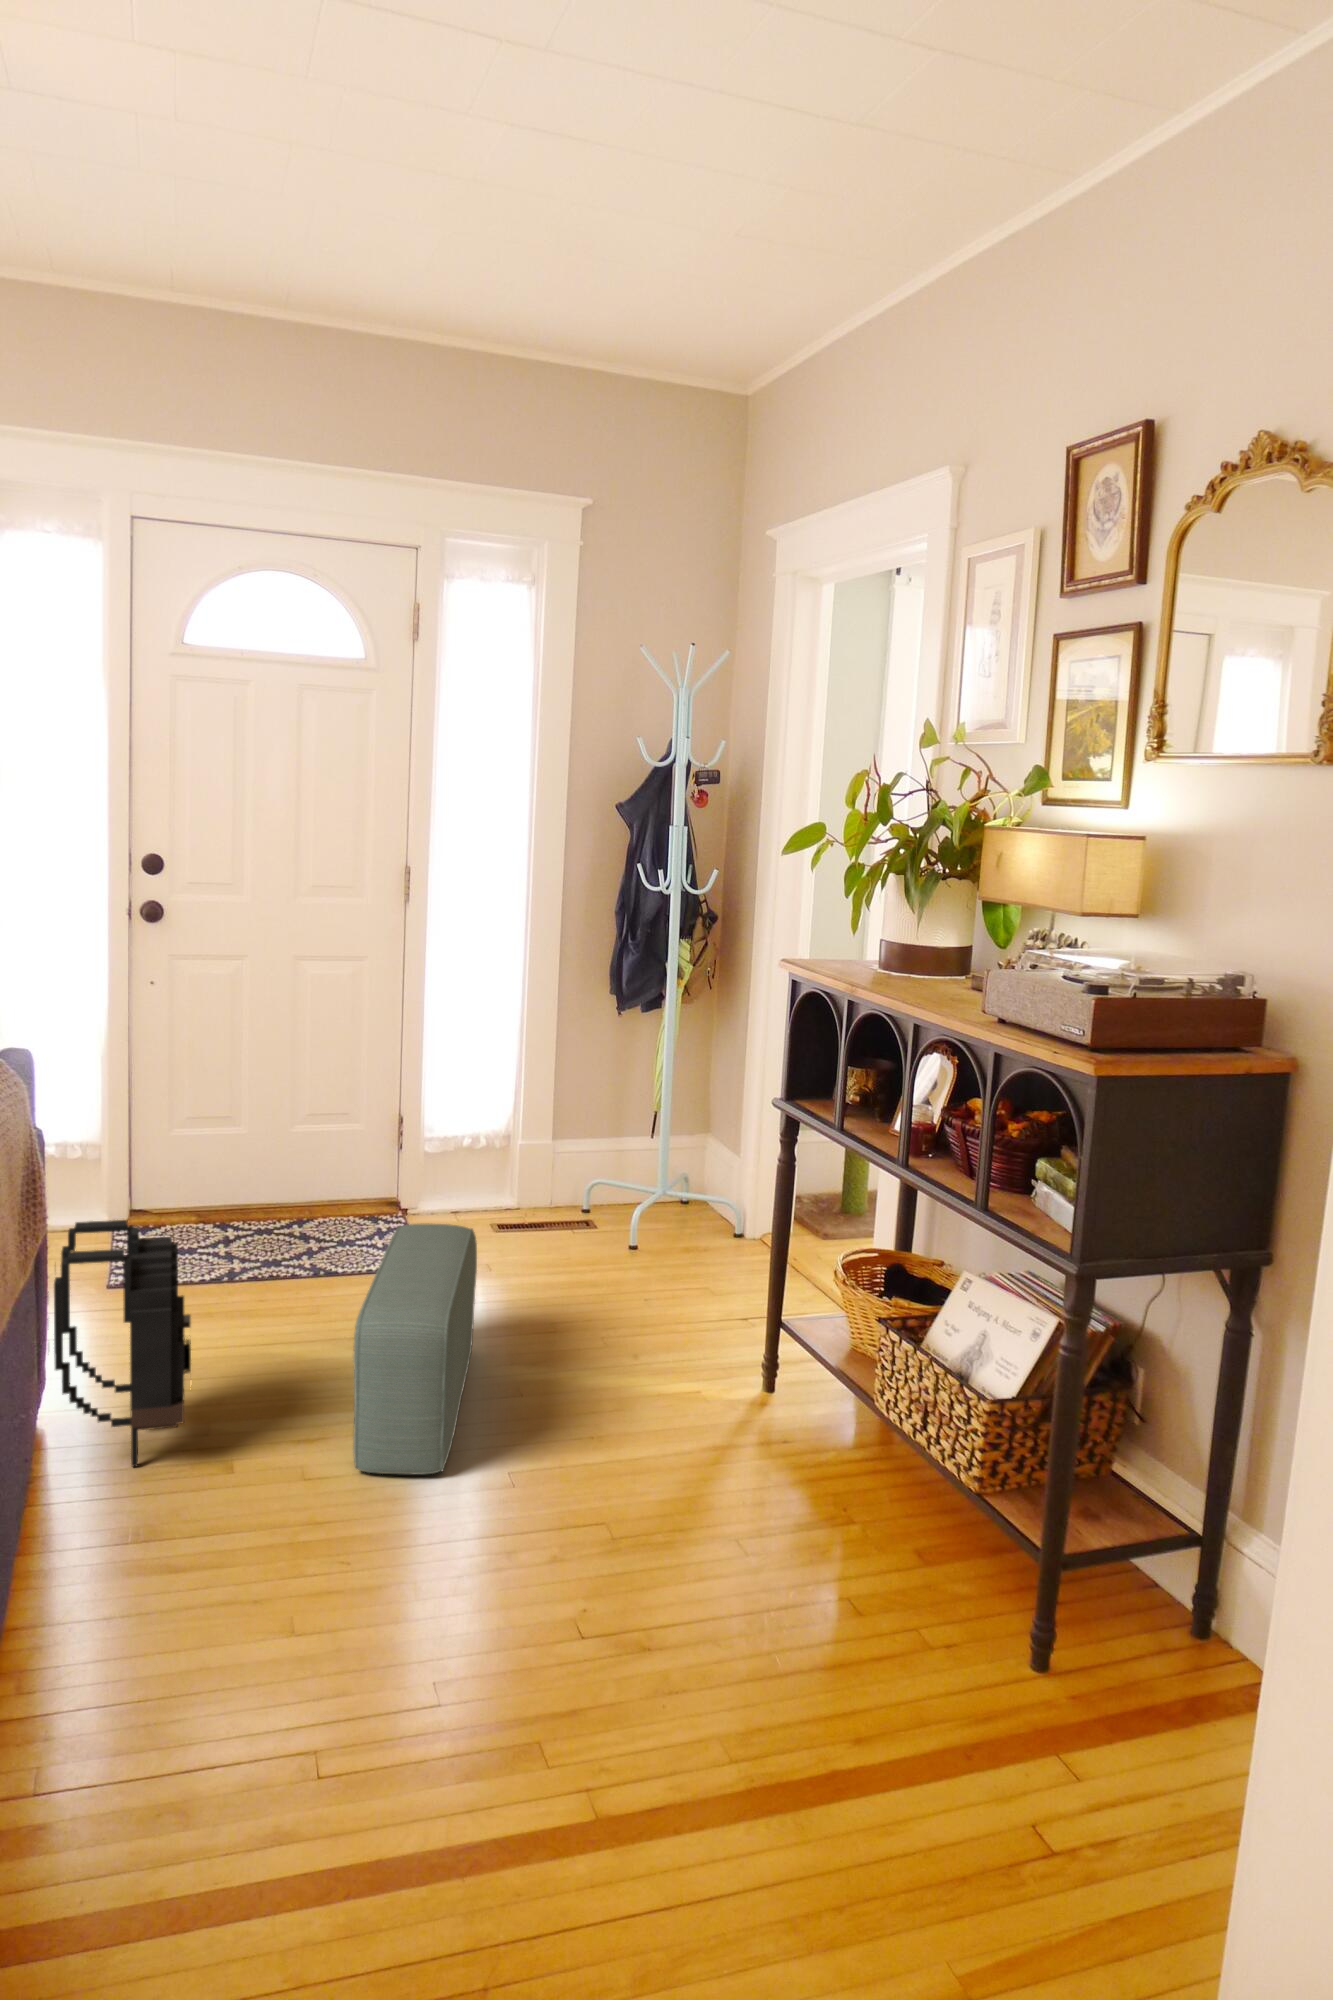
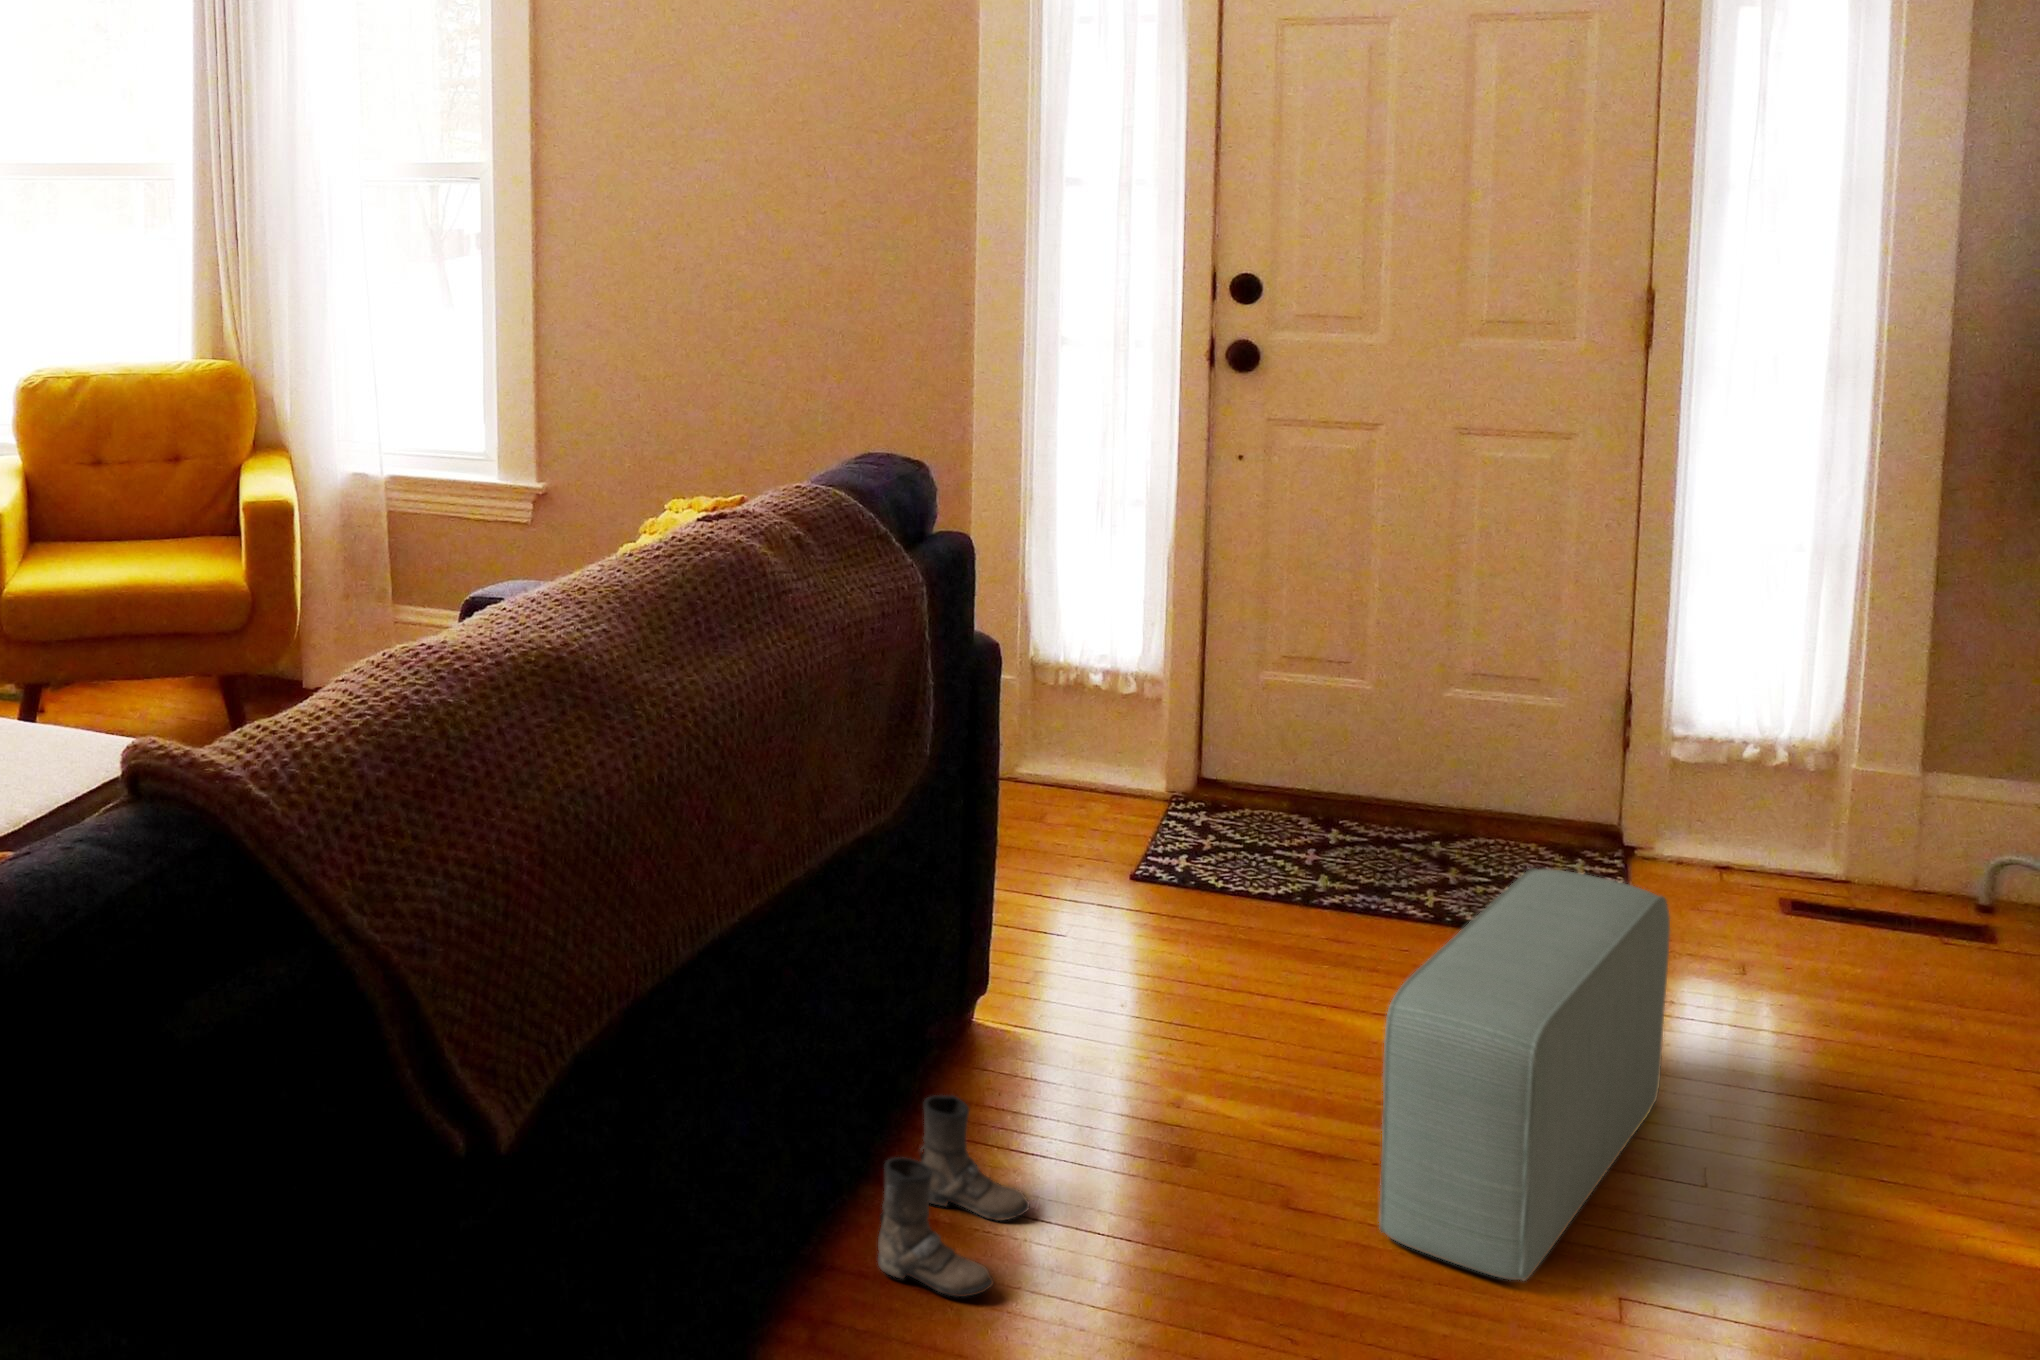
backpack: present [54,1220,191,1466] -> none [964,777,1173,1131]
boots: none [30,1463,129,1606] -> present [878,1095,1030,1297]

